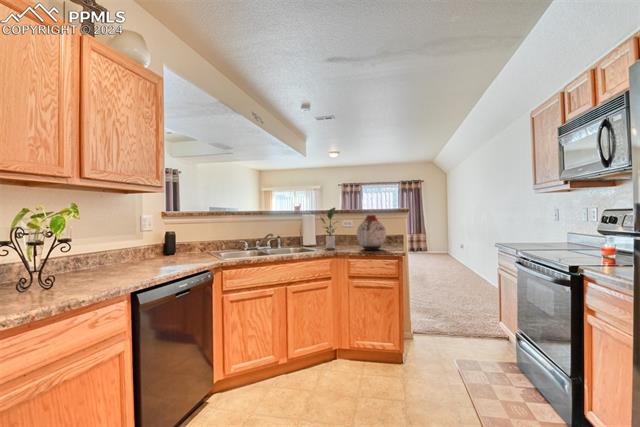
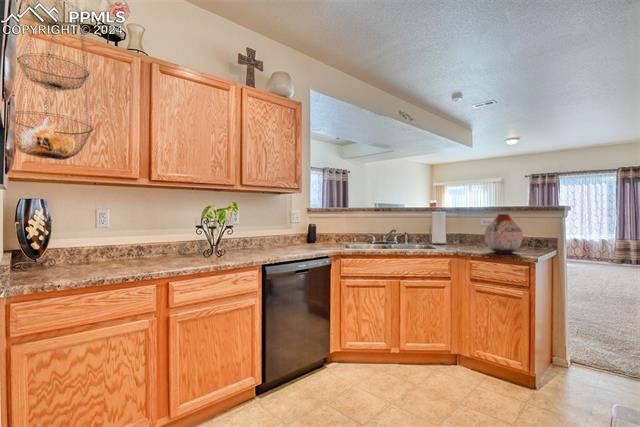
potted plant: present [321,208,338,249] -> none [445,205,470,249]

